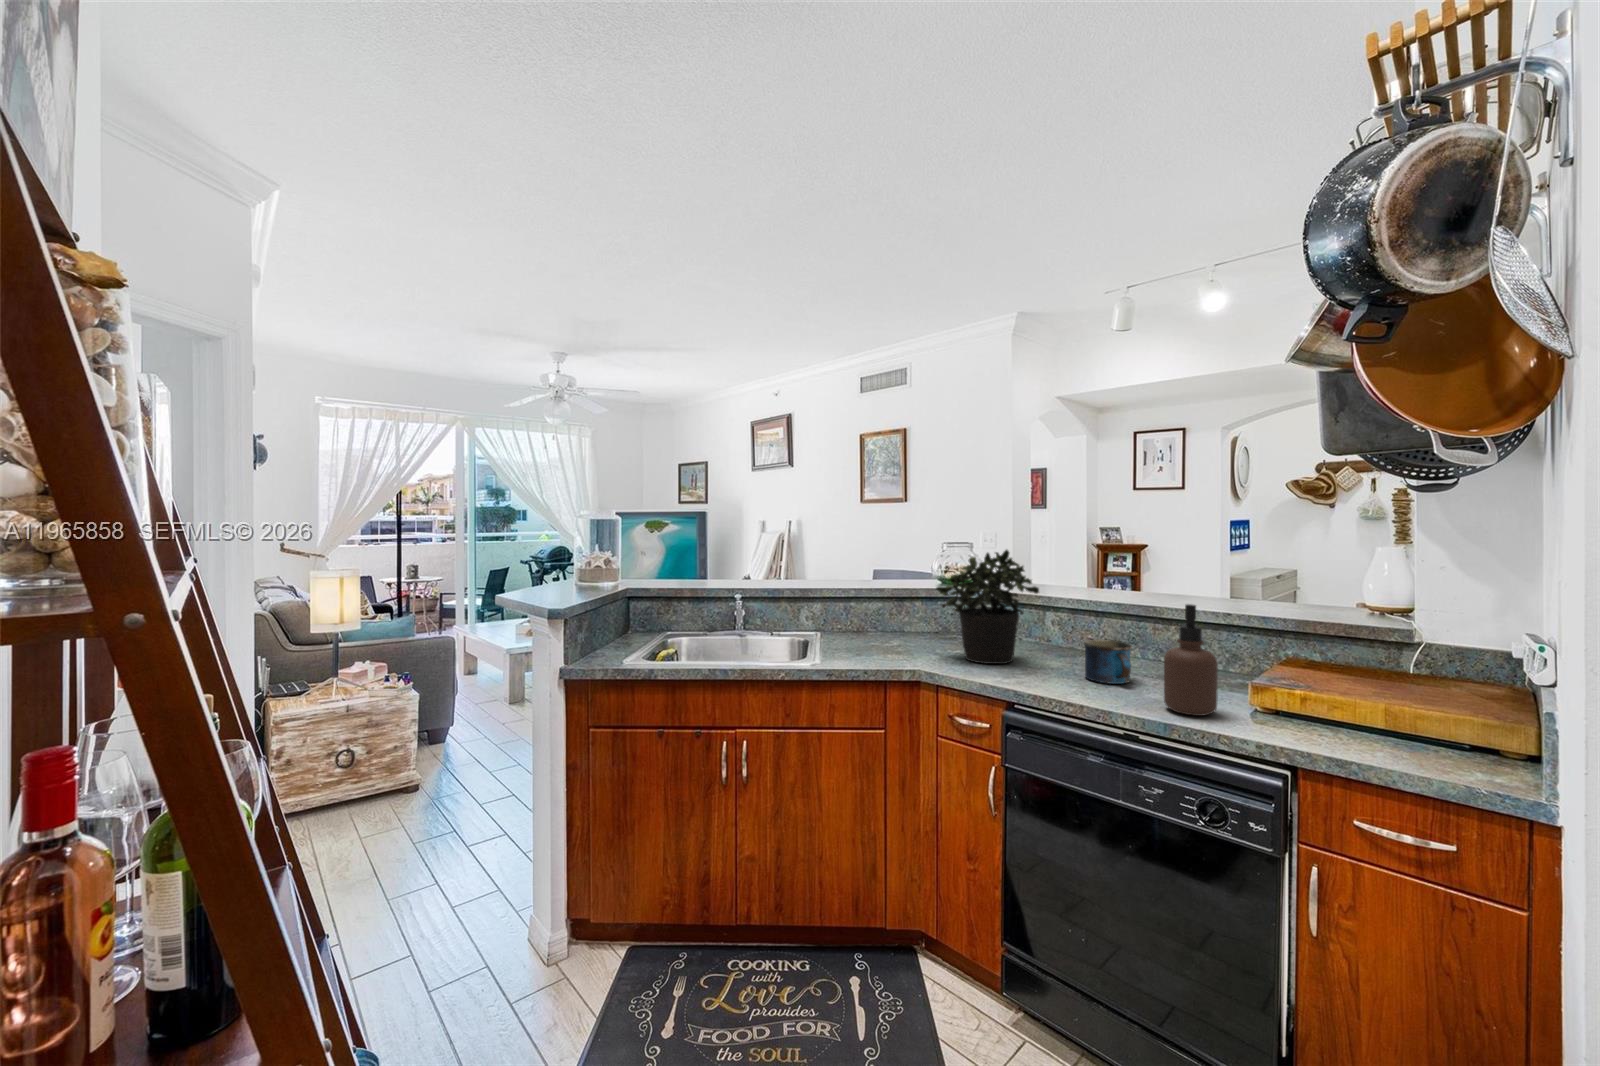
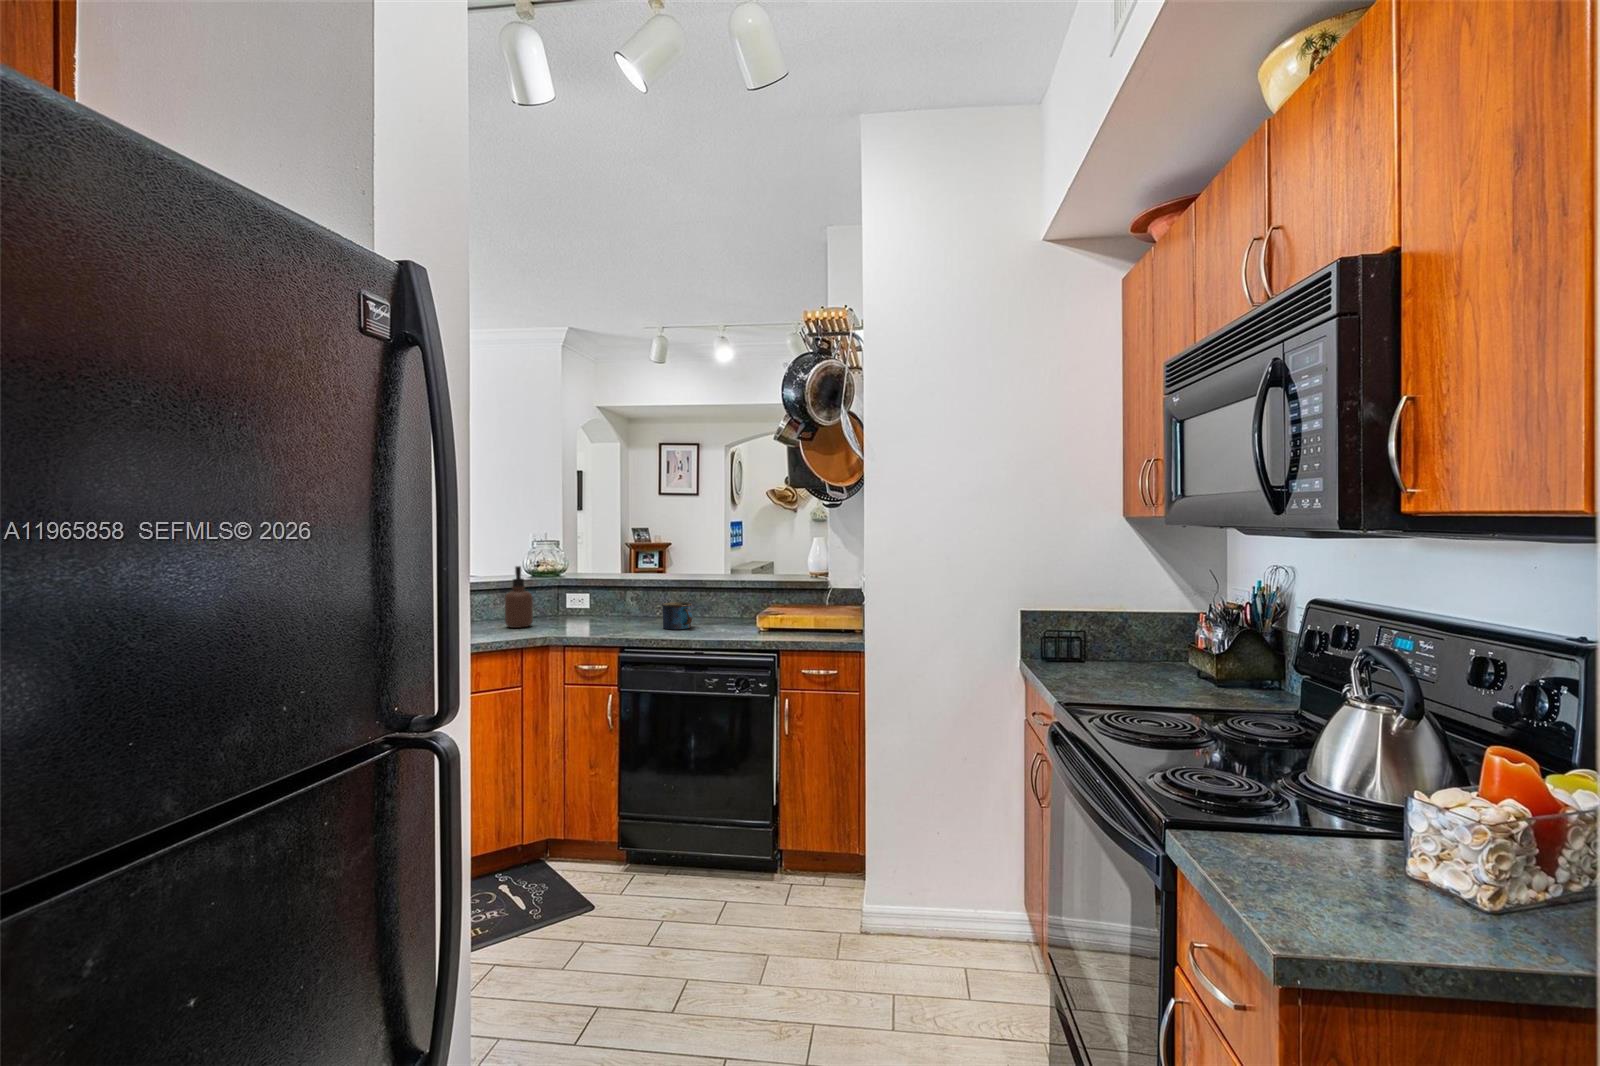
potted plant: present [936,550,1039,664] -> none [552,542,631,629]
soap dispenser: present [1164,604,1218,716] -> present [505,566,533,628]

